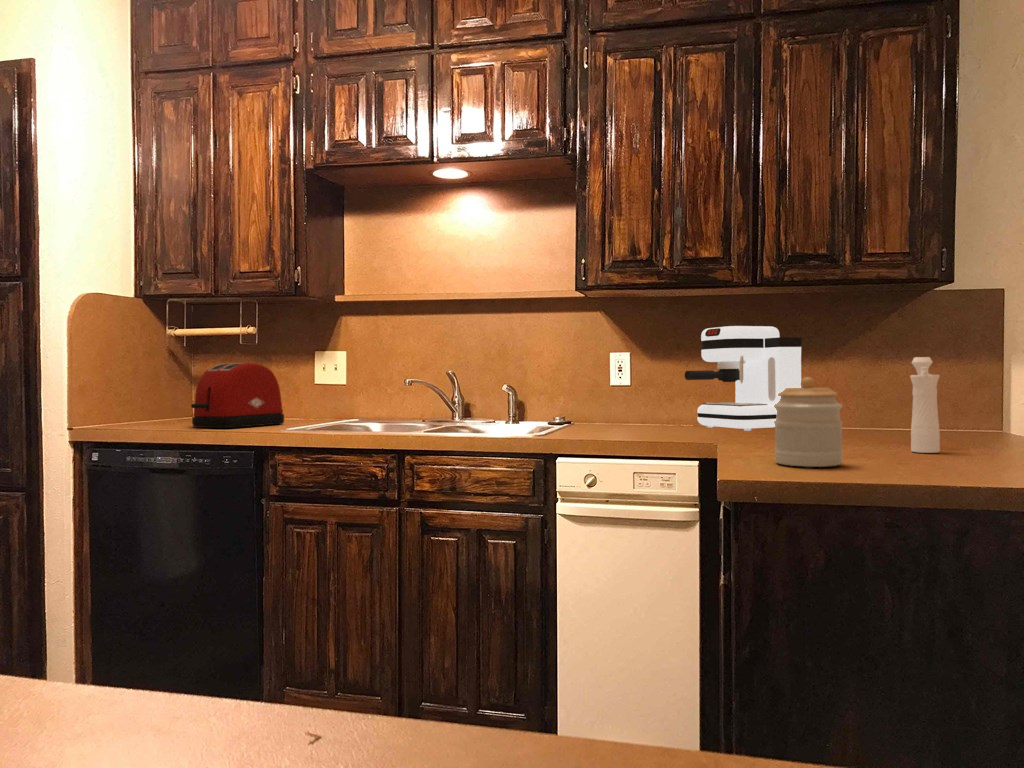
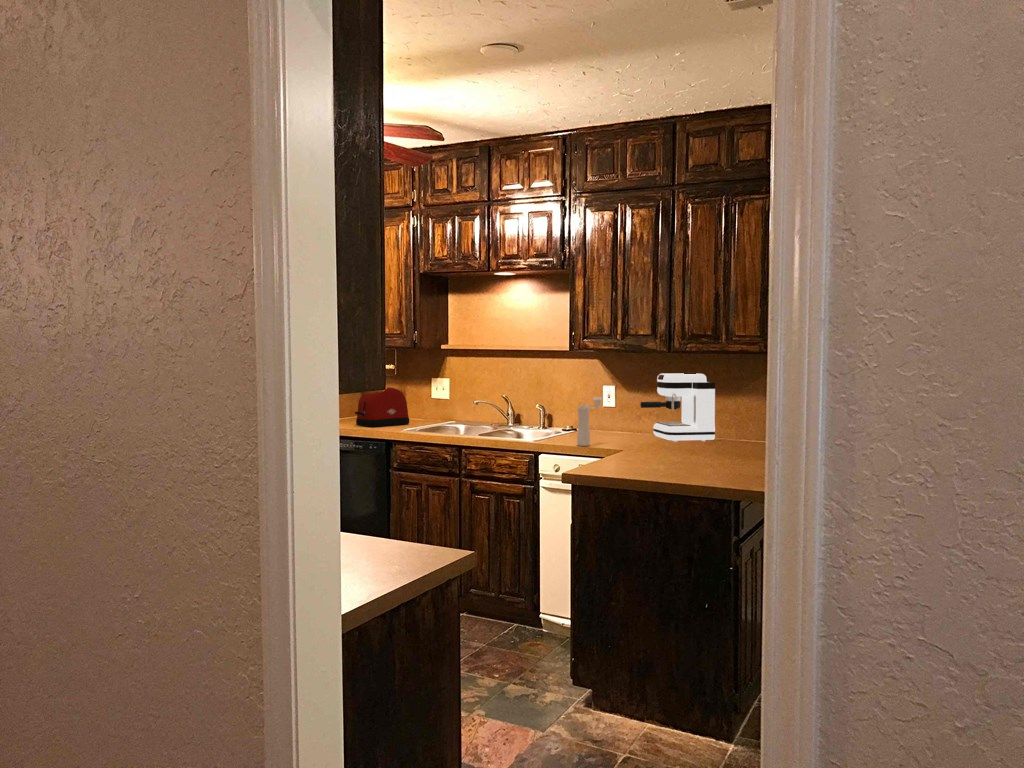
pepper mill: present [910,357,940,453] -> present [577,397,602,446]
jar: present [774,377,843,467] -> none [614,421,648,469]

